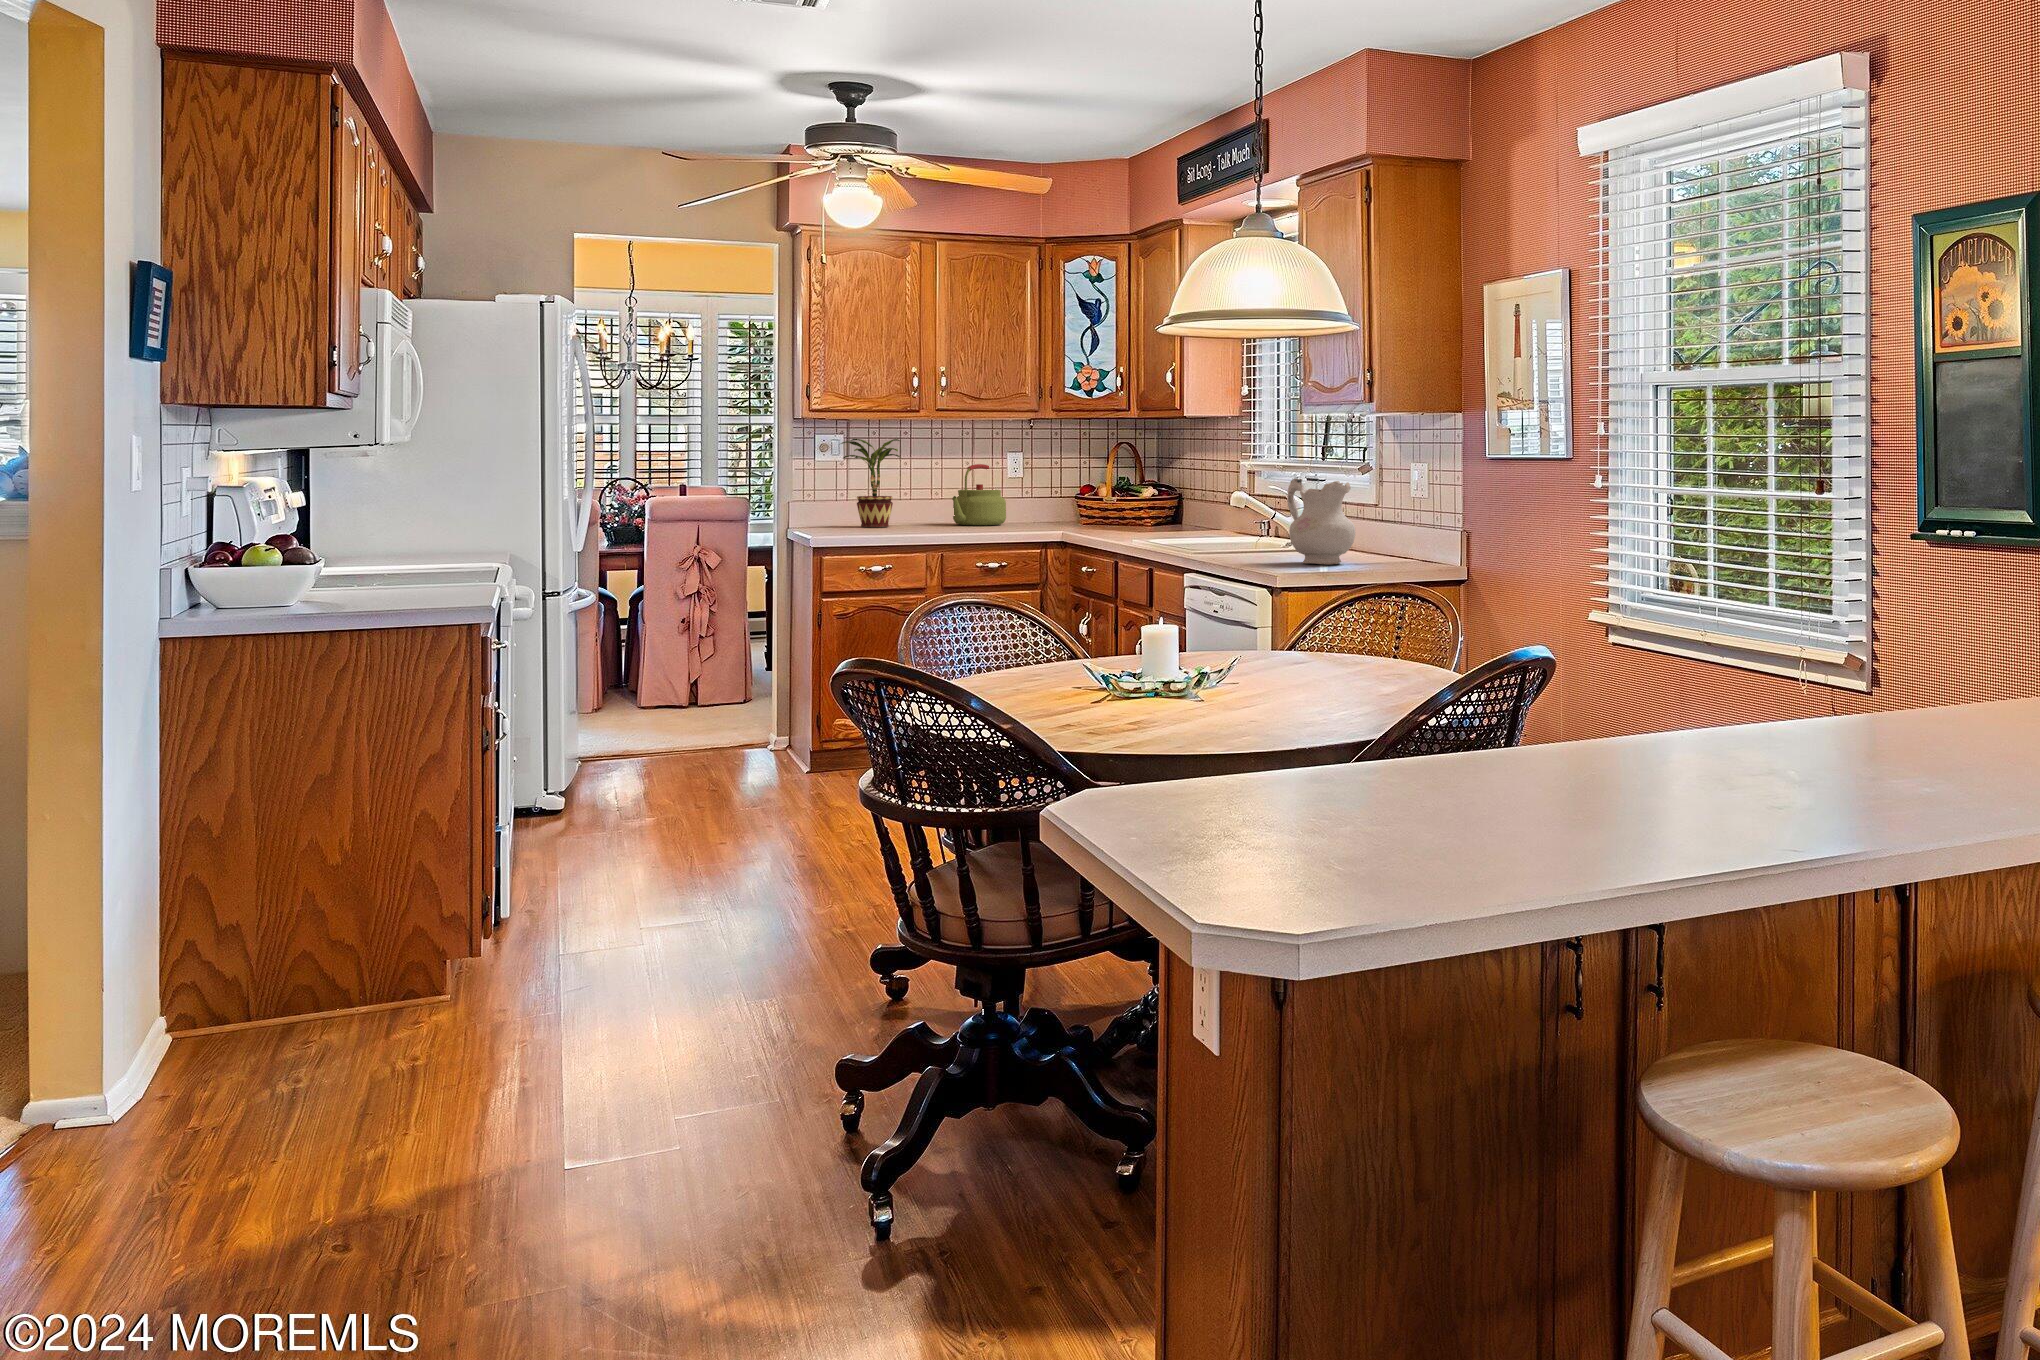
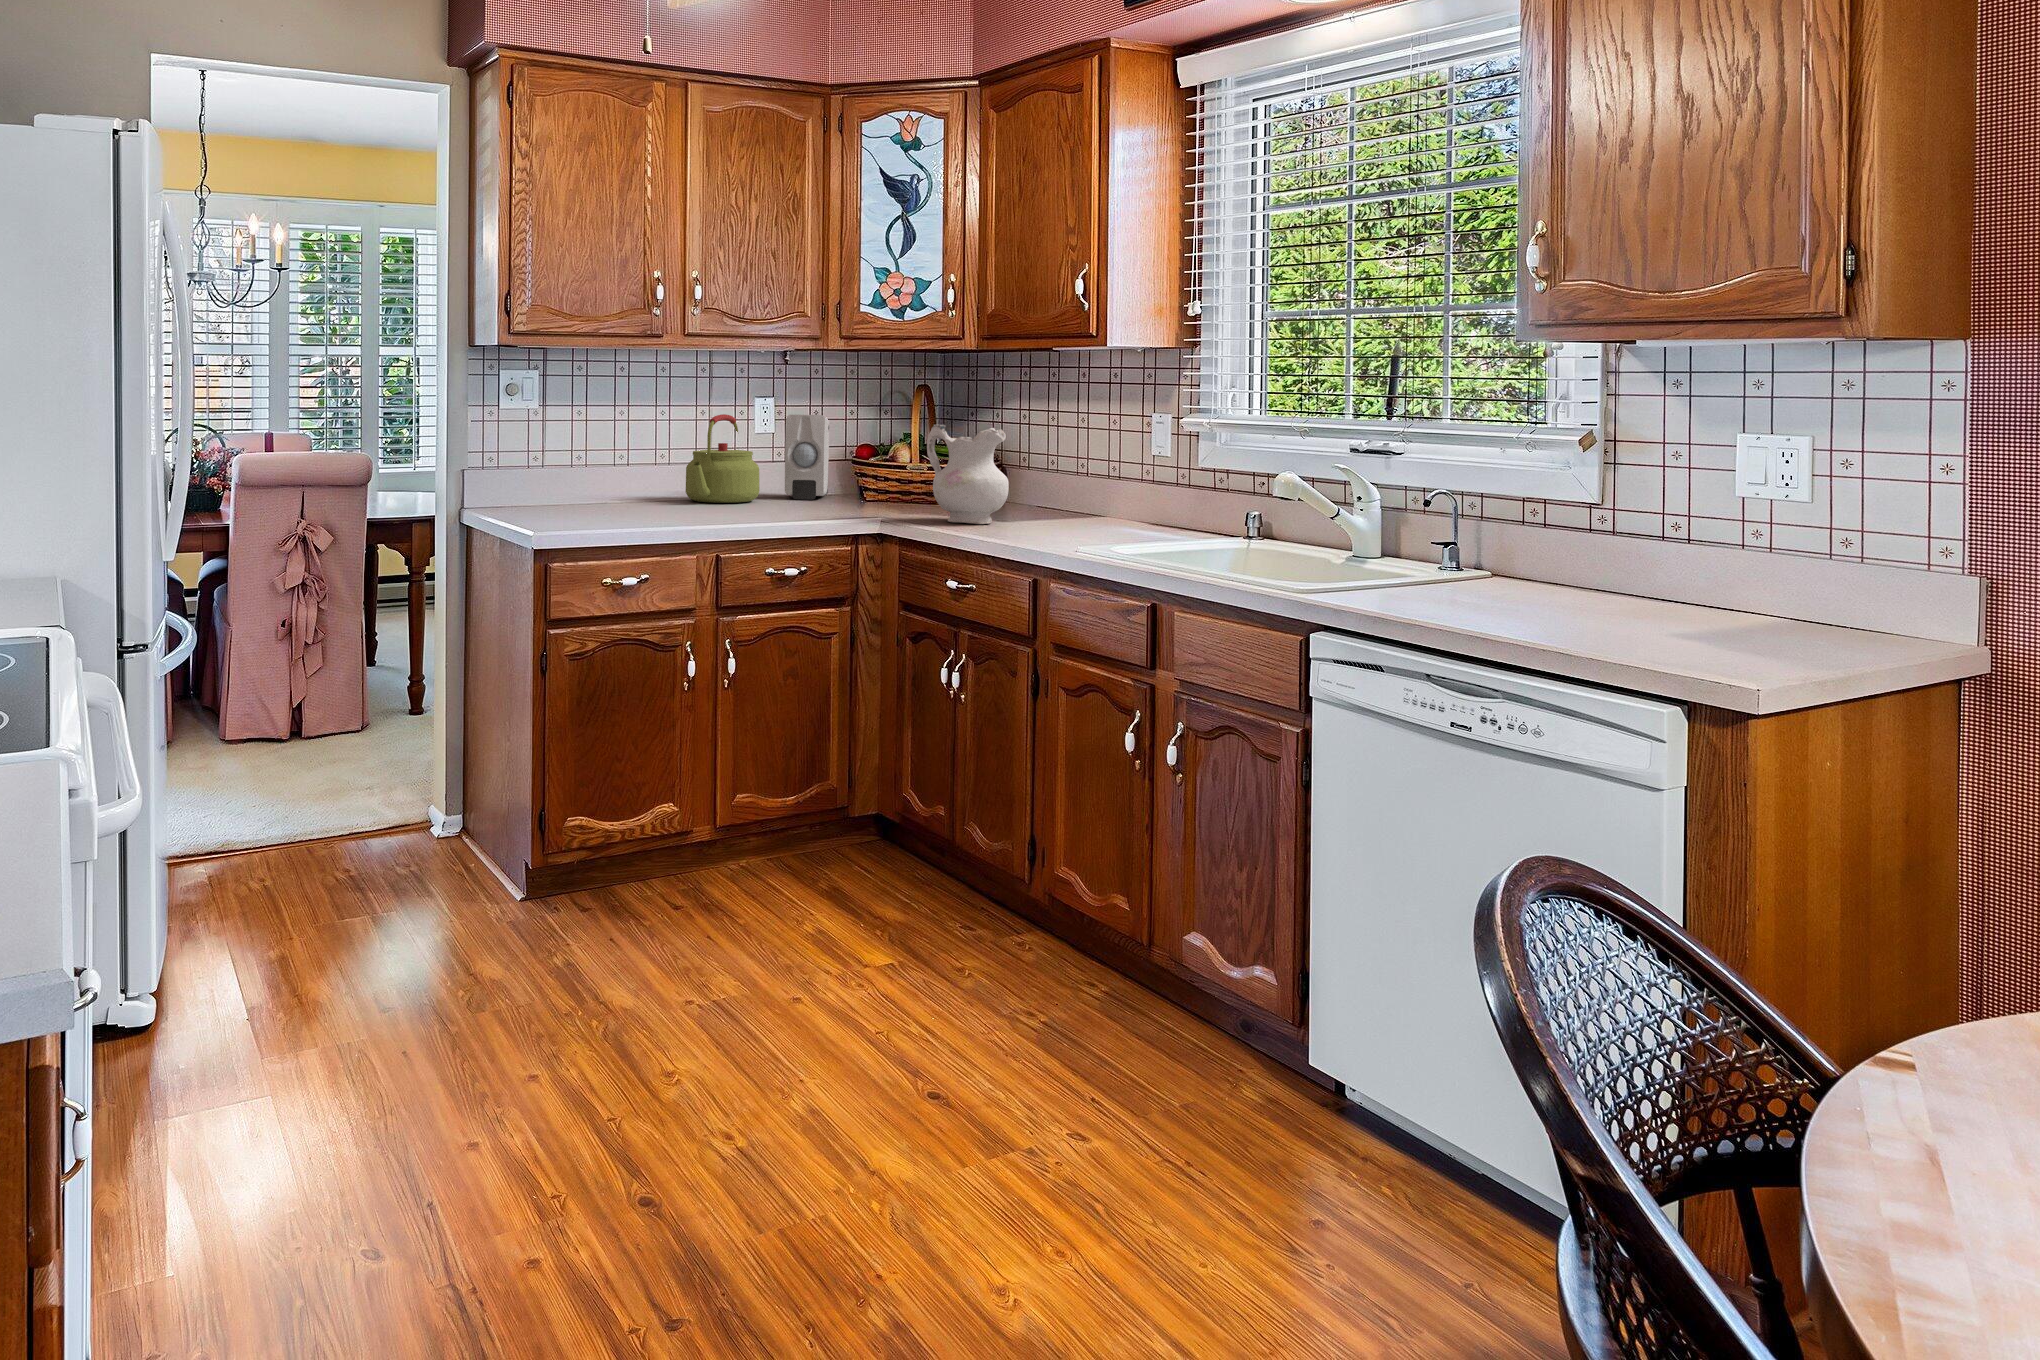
potted plant: present [841,439,901,527] -> none [540,378,629,508]
soap dispenser: none [1027,465,1067,524] -> present [785,415,829,500]
ceramic pitcher: present [1287,478,1355,565] -> present [927,424,1009,524]

